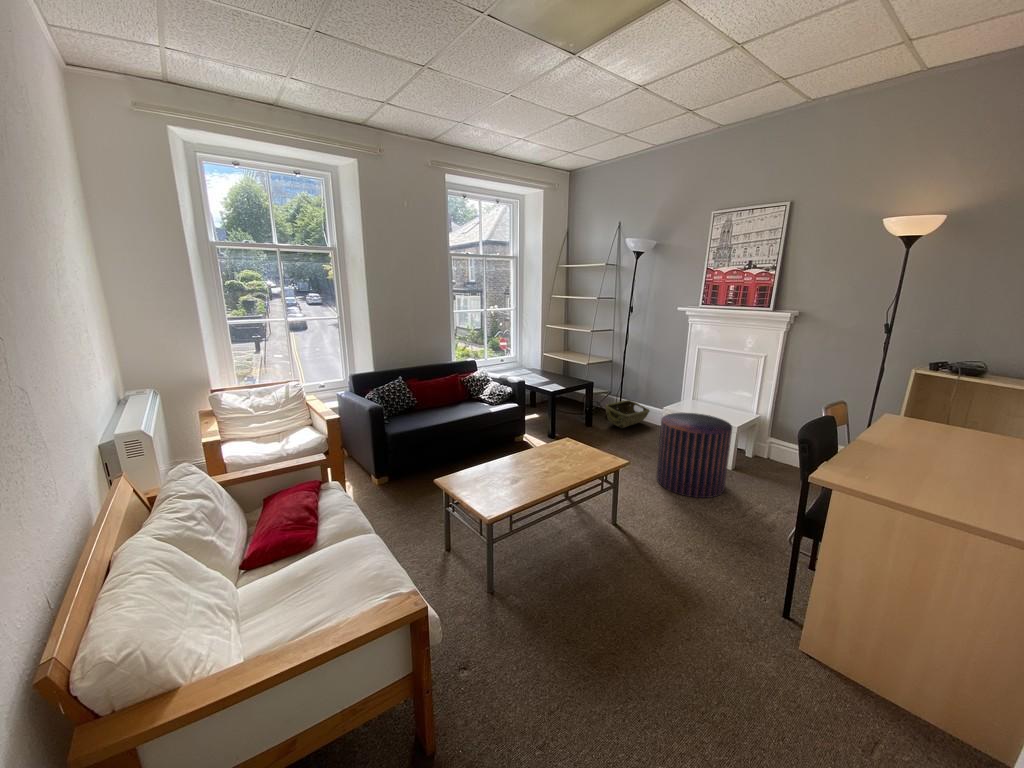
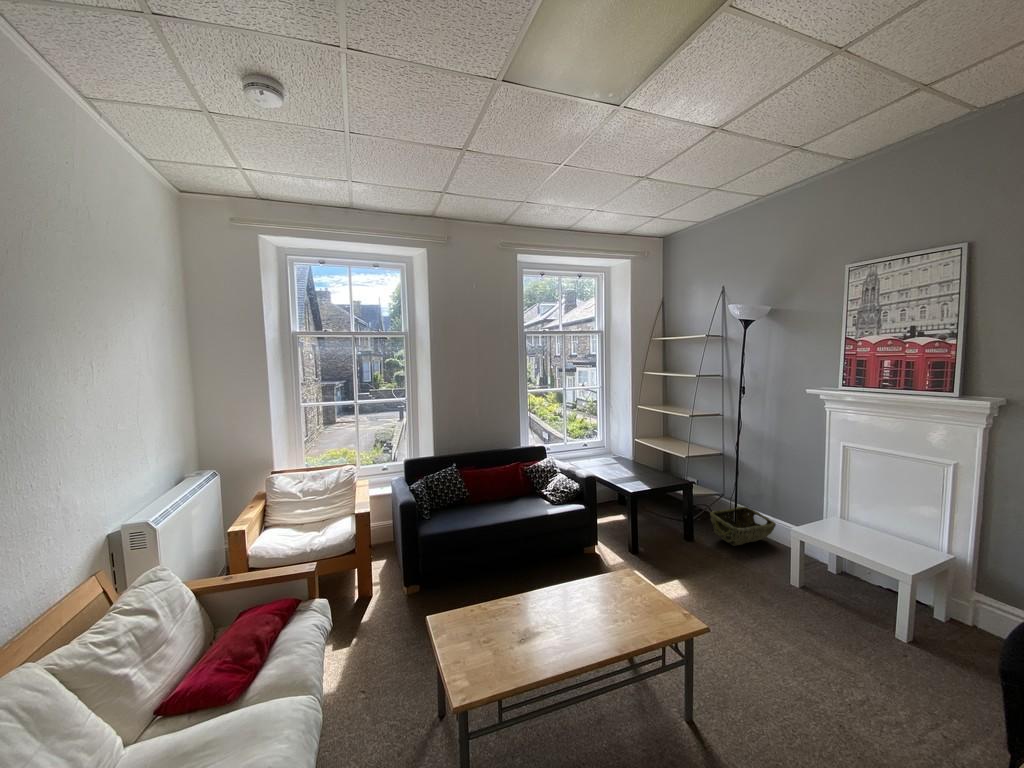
pouf: present [657,413,732,498] -> none [775,541,898,692]

